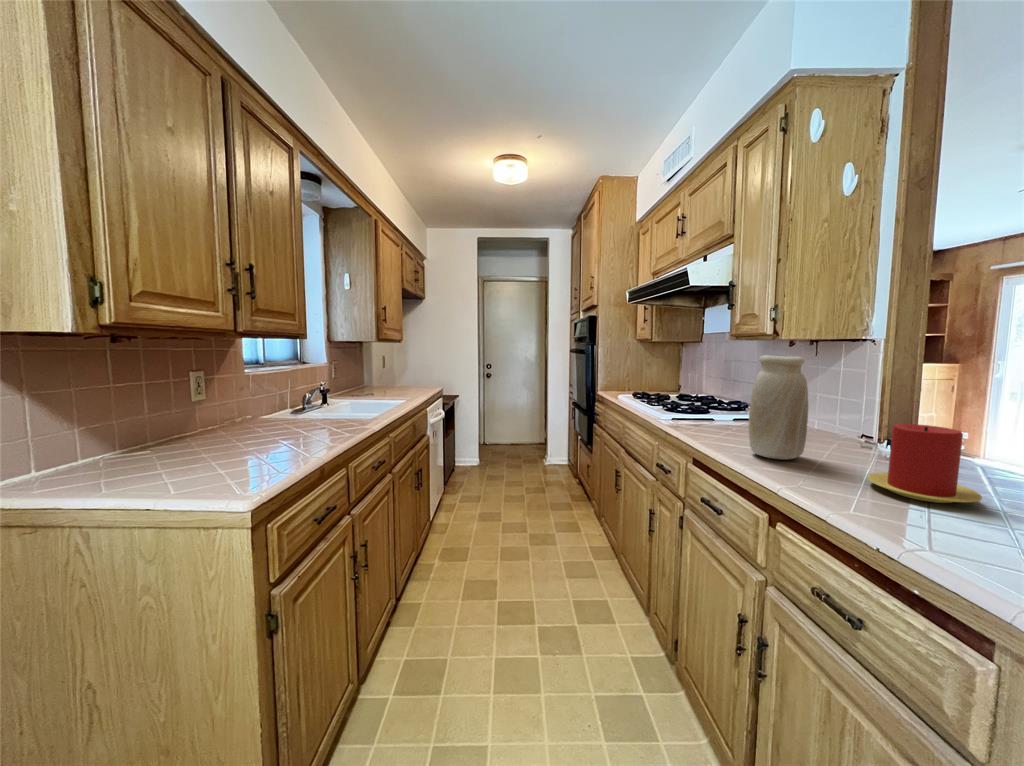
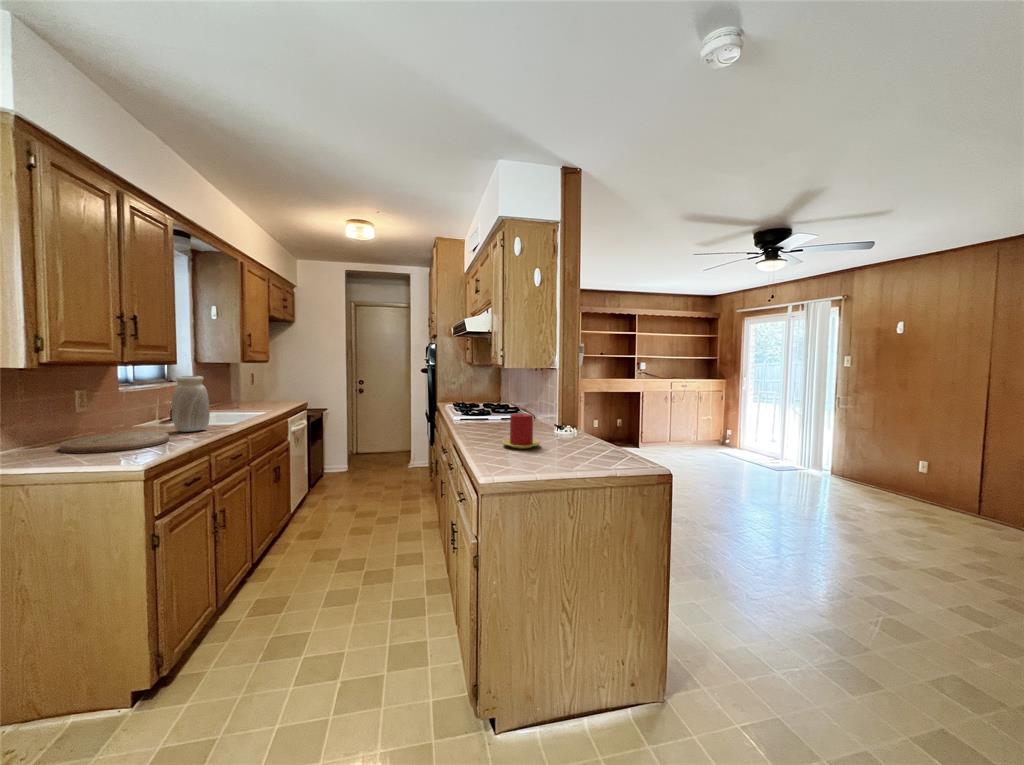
vase: present [749,355,808,459] -> present [172,376,210,432]
cutting board: none [155,430,295,467] -> present [60,432,169,453]

